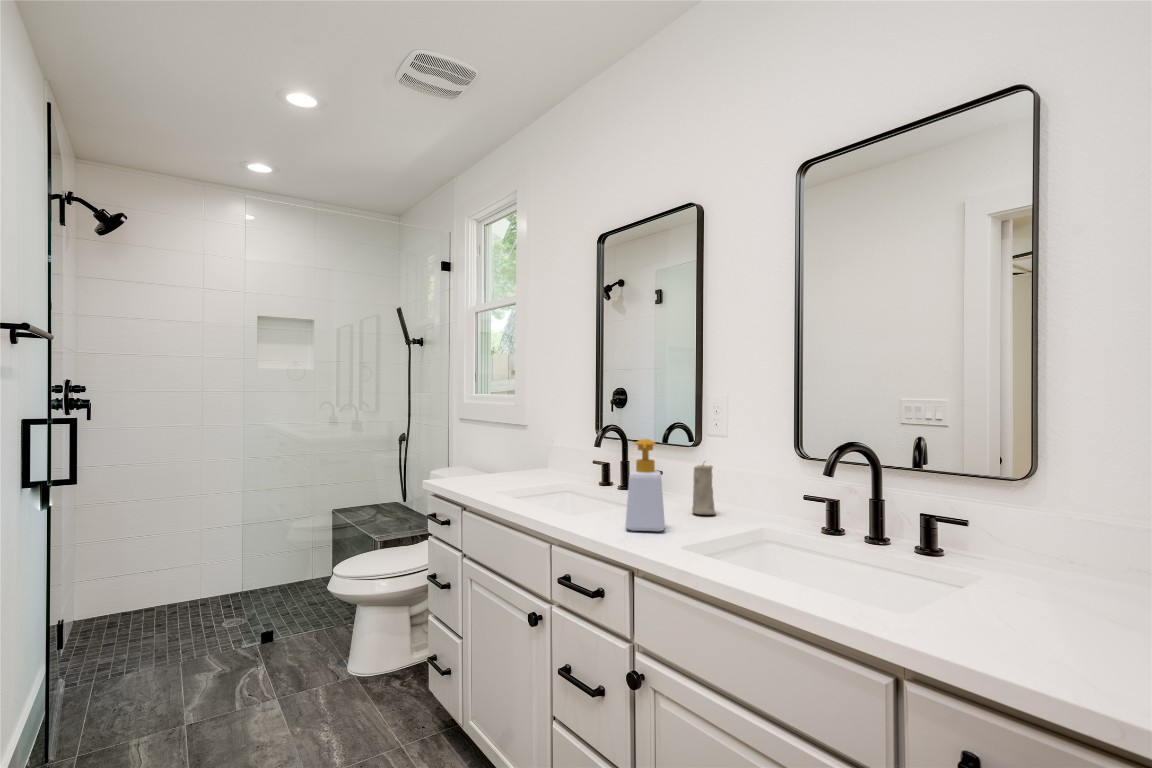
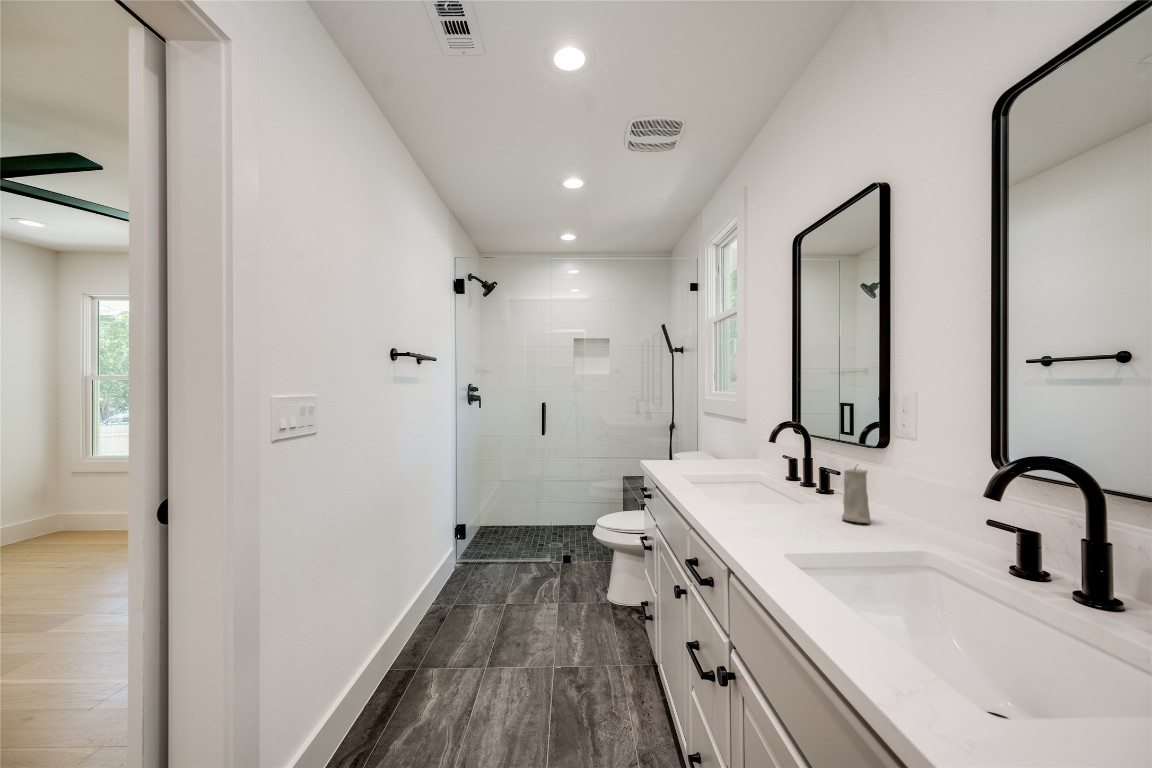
soap bottle: present [626,439,665,531] -> none [740,437,788,530]

